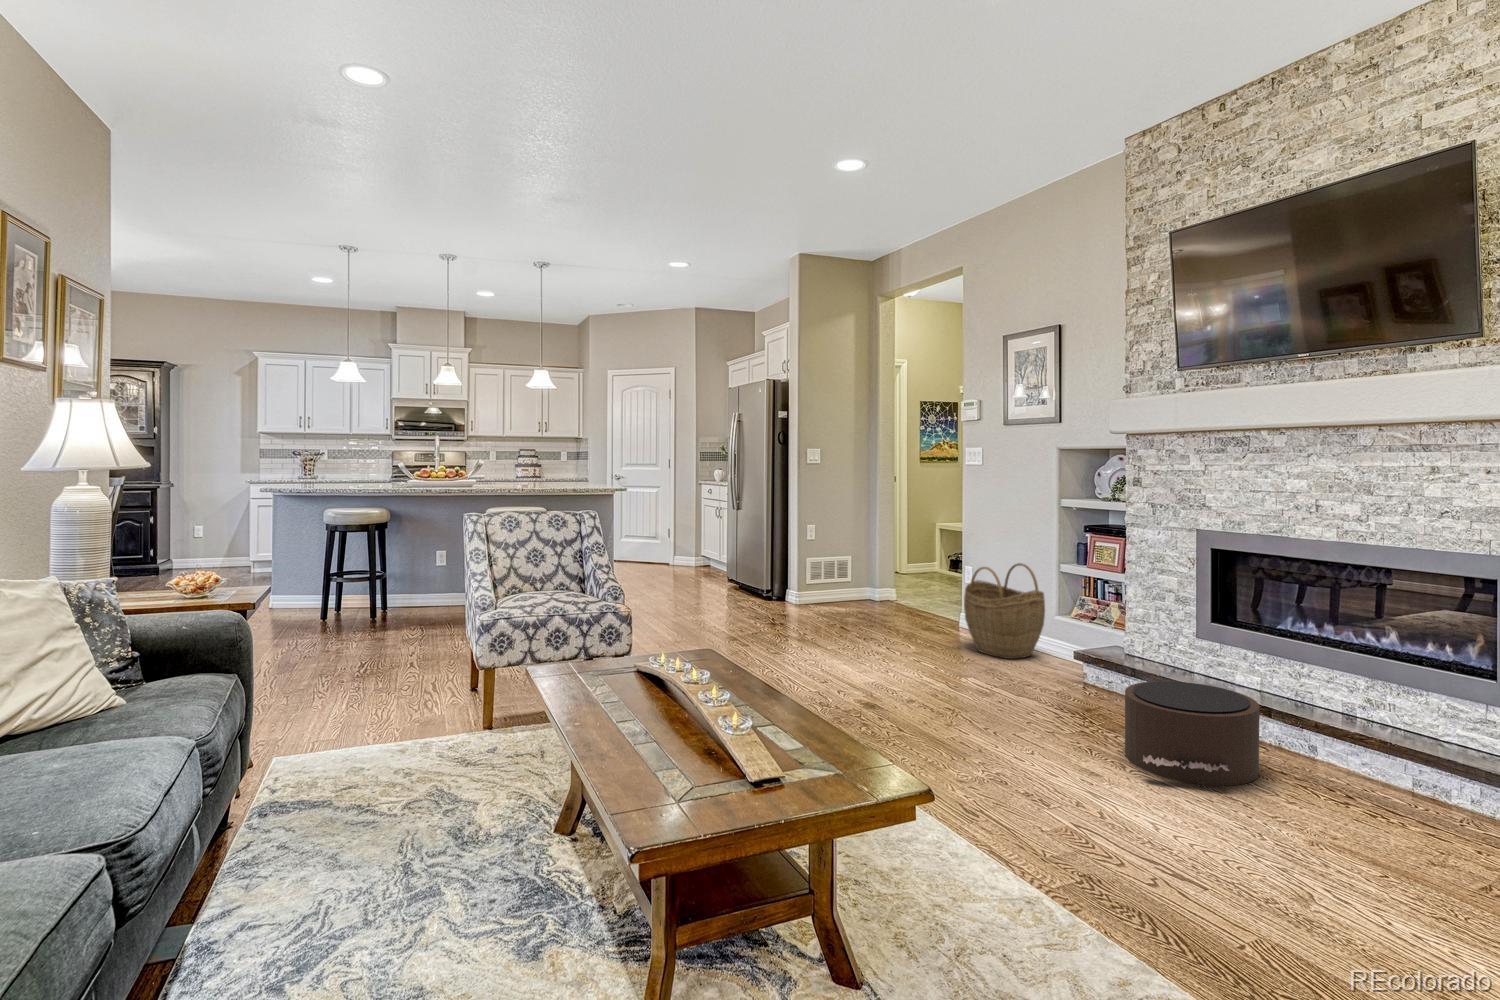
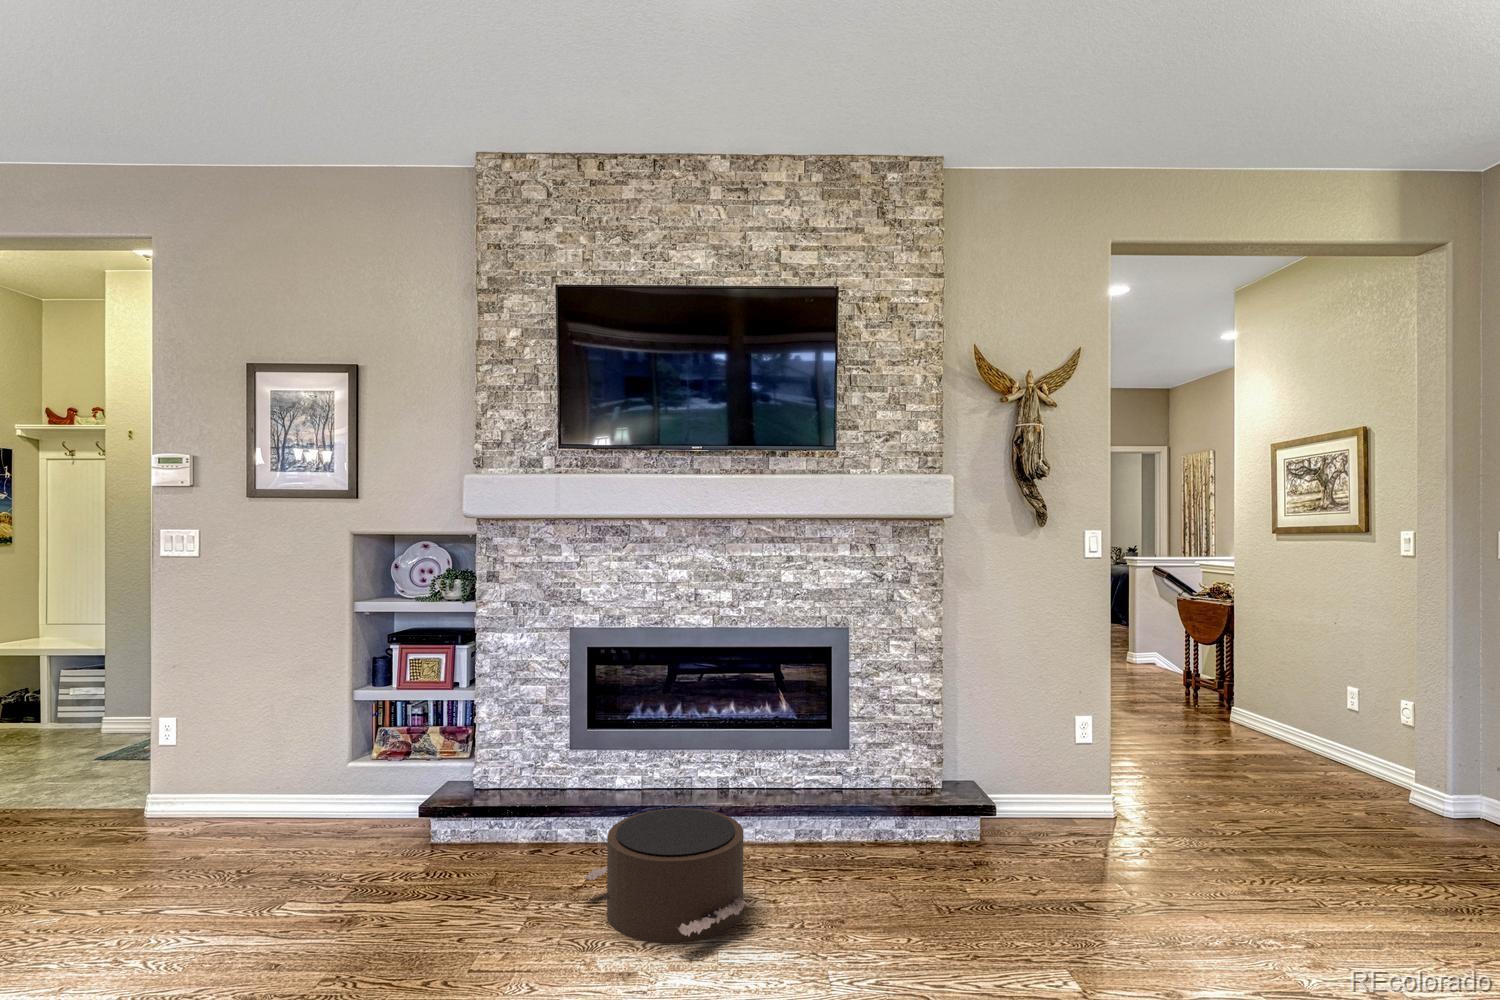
woven basket: present [964,563,1045,659] -> none [200,695,339,850]

